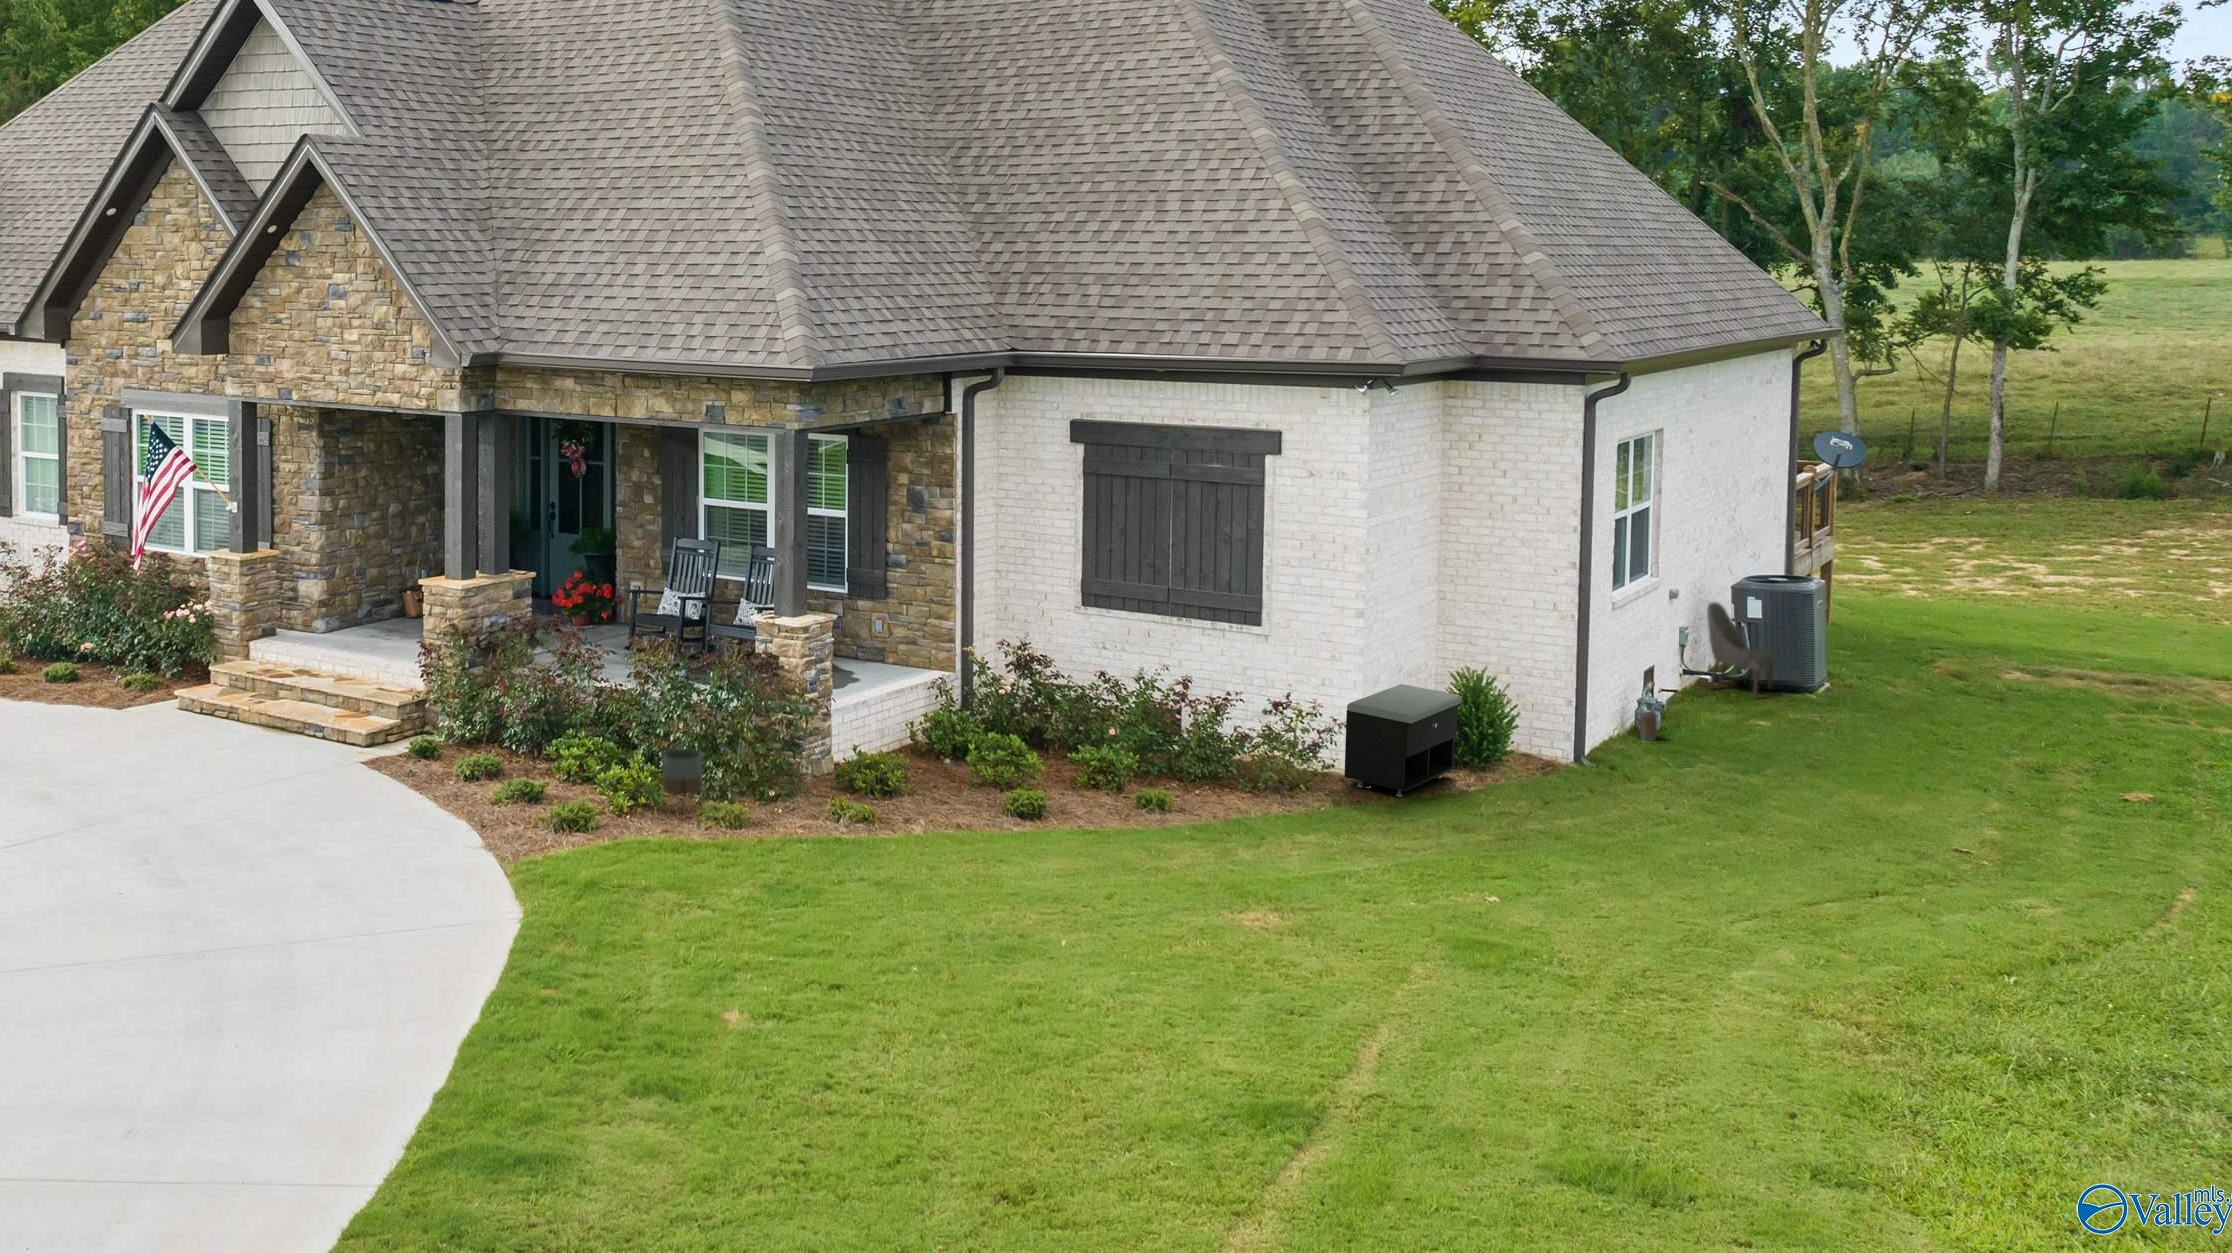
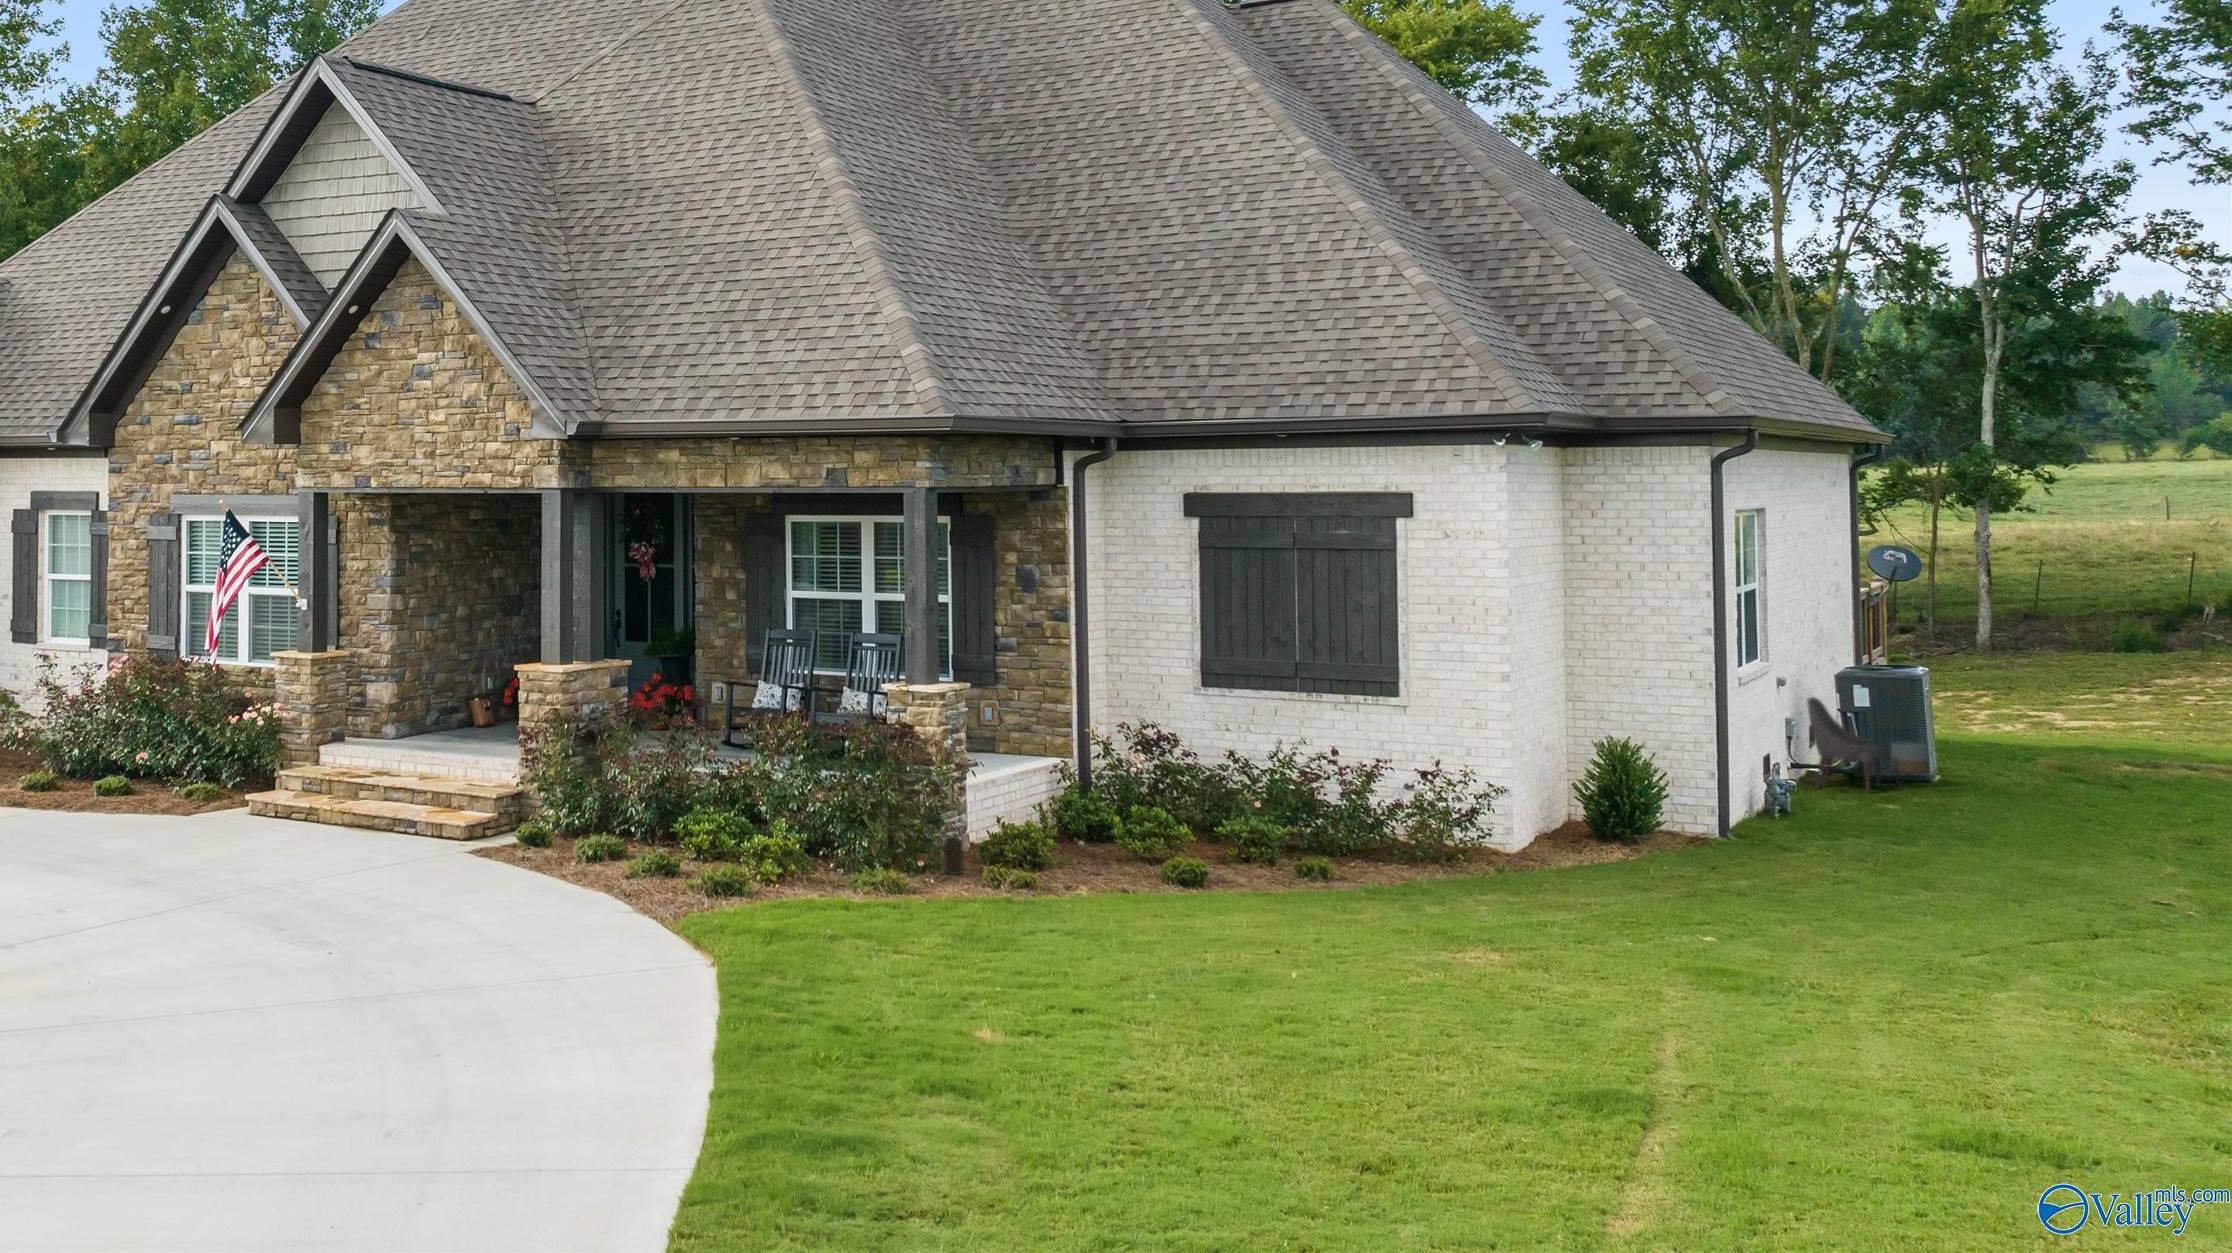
storage bench: present [1344,684,1461,796] -> none [1504,751,1616,860]
watering can: present [1640,709,1657,741] -> present [942,836,963,875]
planter: present [663,749,702,796] -> present [1891,742,1928,774]

